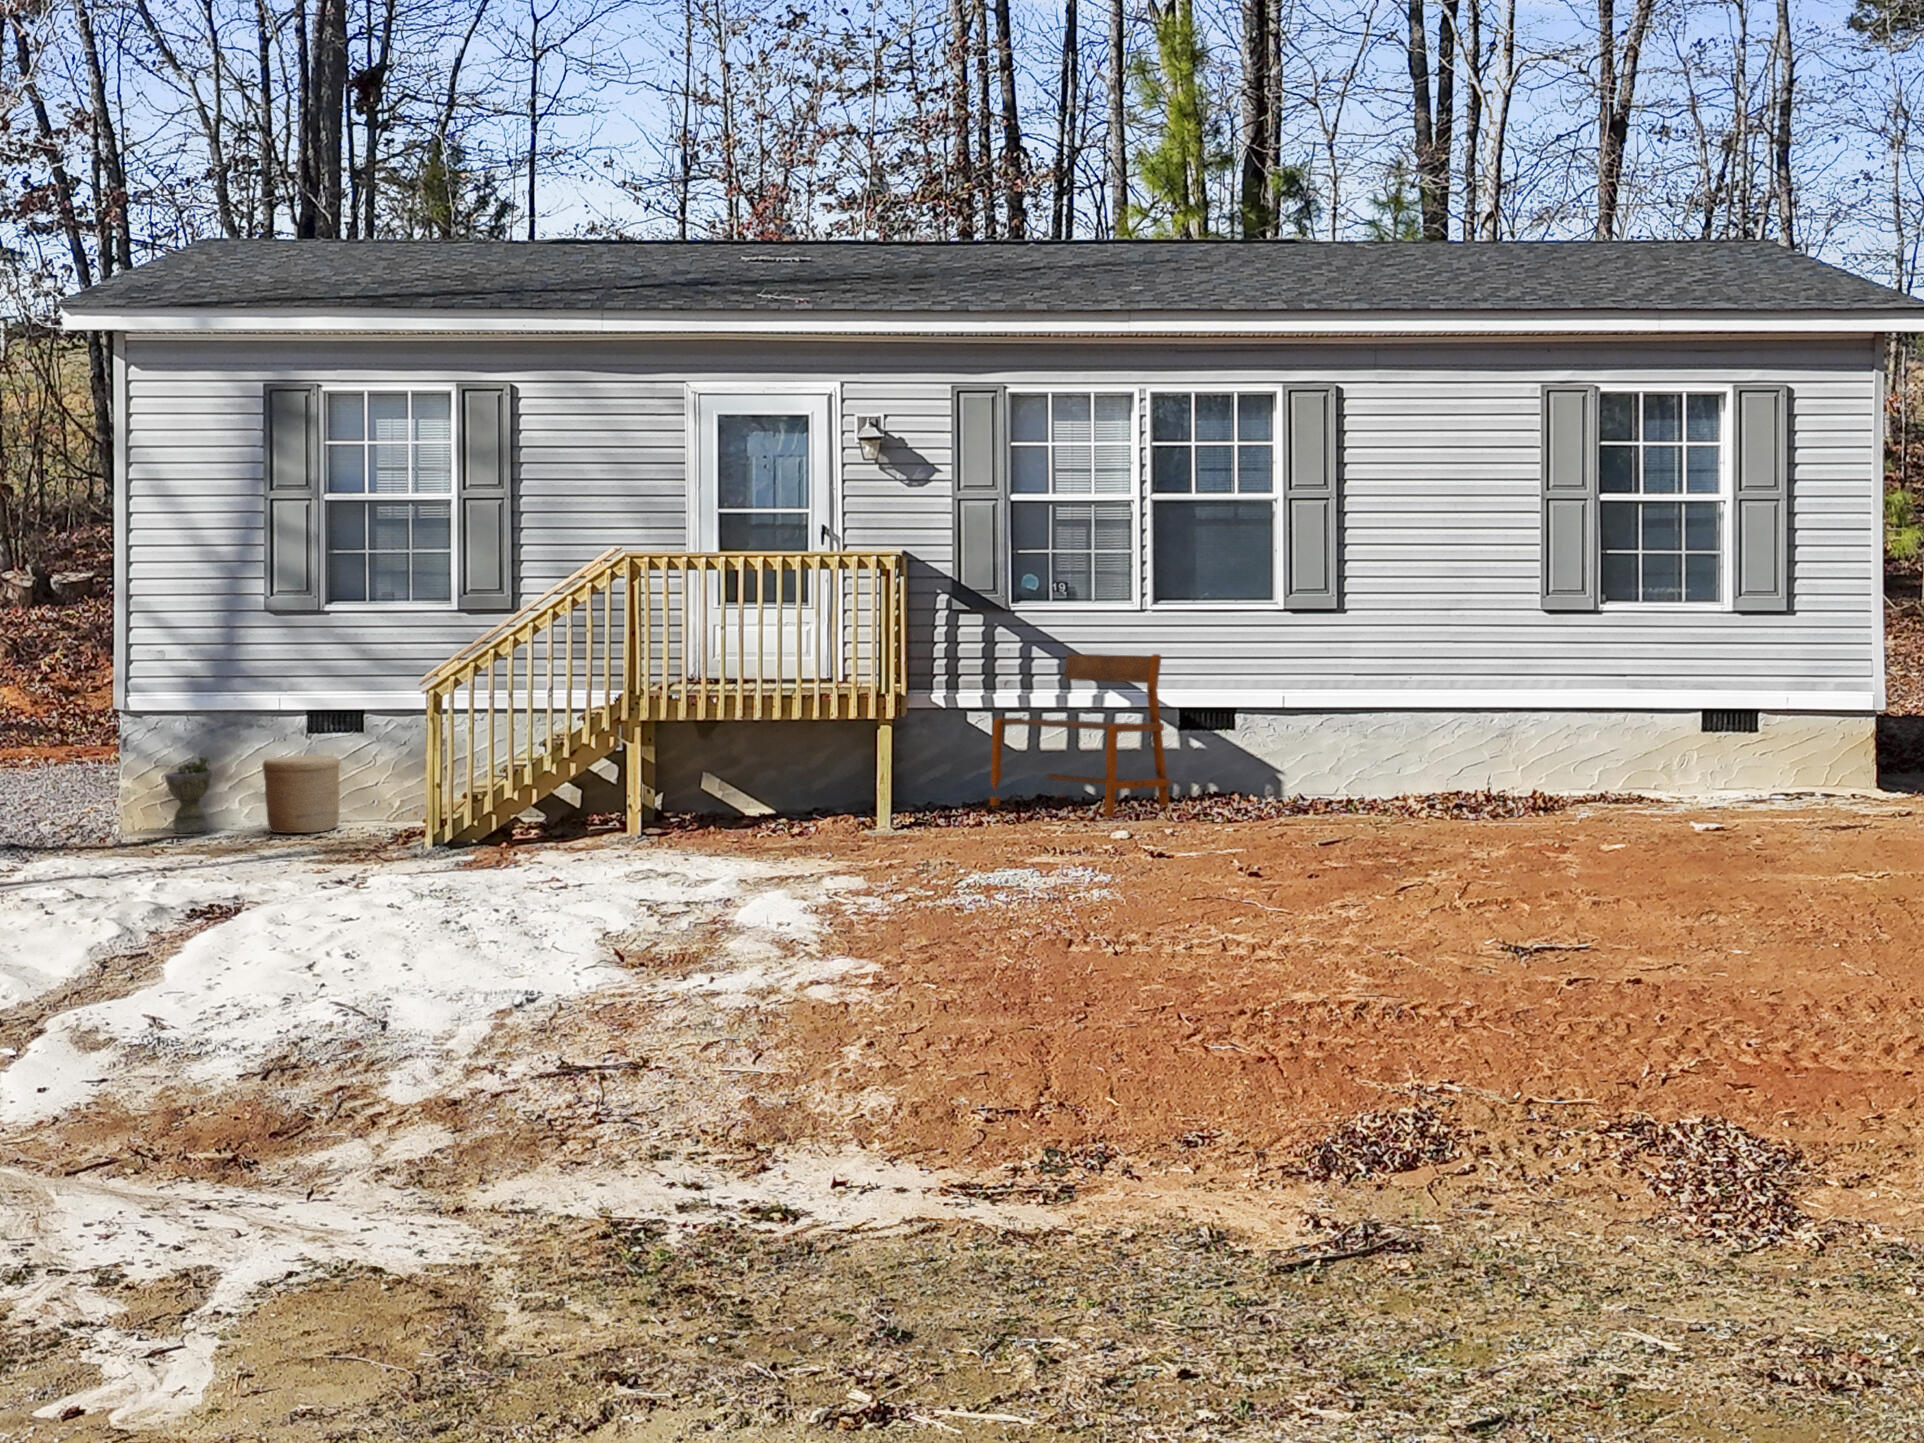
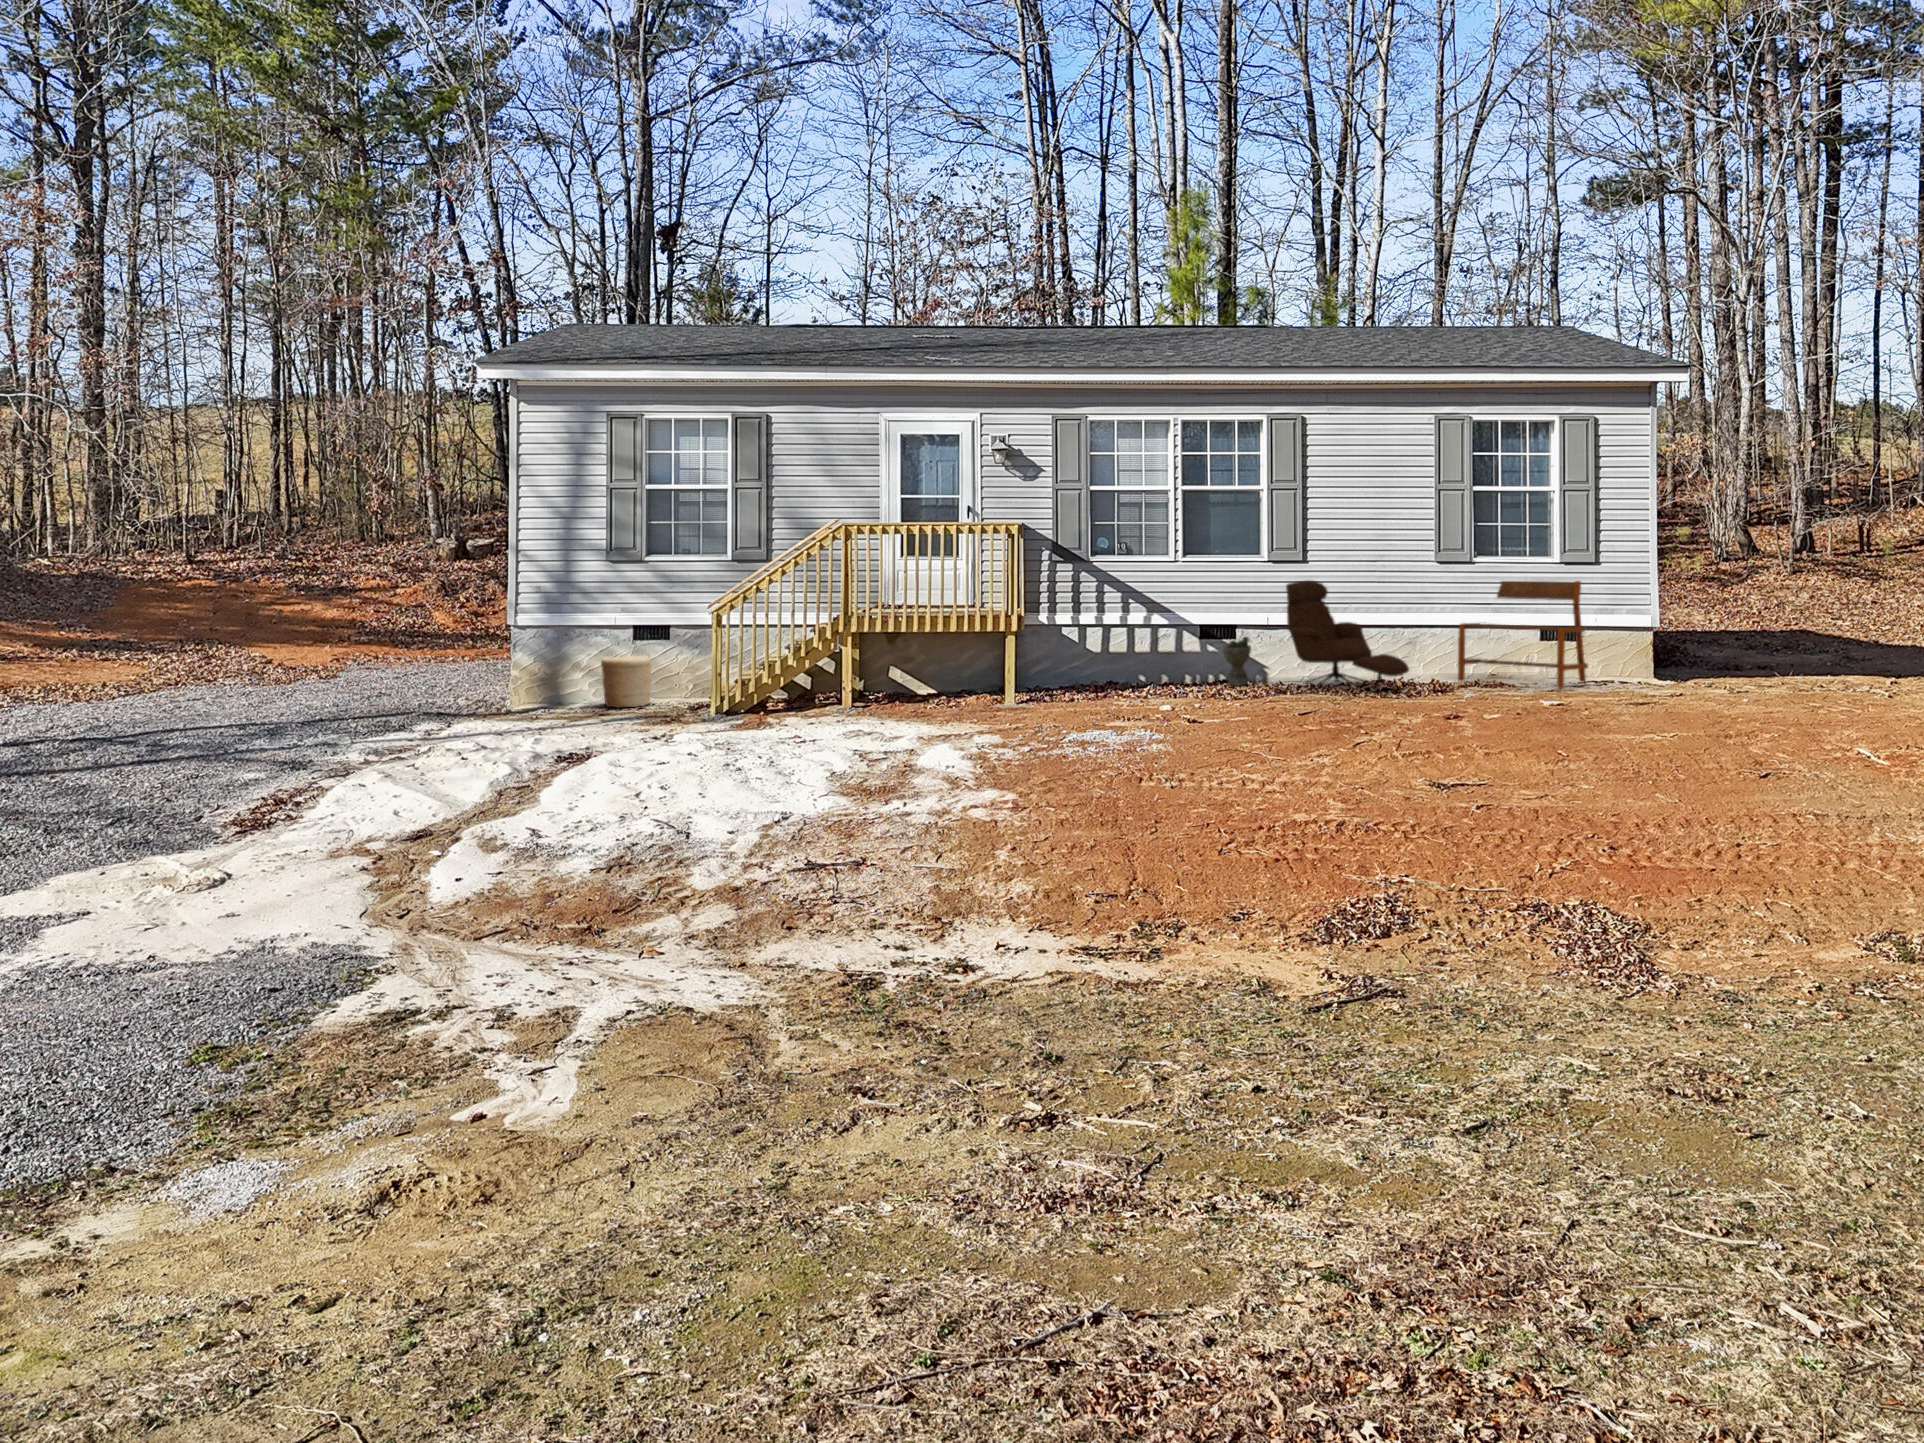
lounge chair: none [1308,641,1493,810] -> present [1286,580,1409,692]
bench: present [990,654,1170,818] -> present [1458,581,1588,689]
planter: present [165,757,212,833] -> present [1222,637,1251,686]

